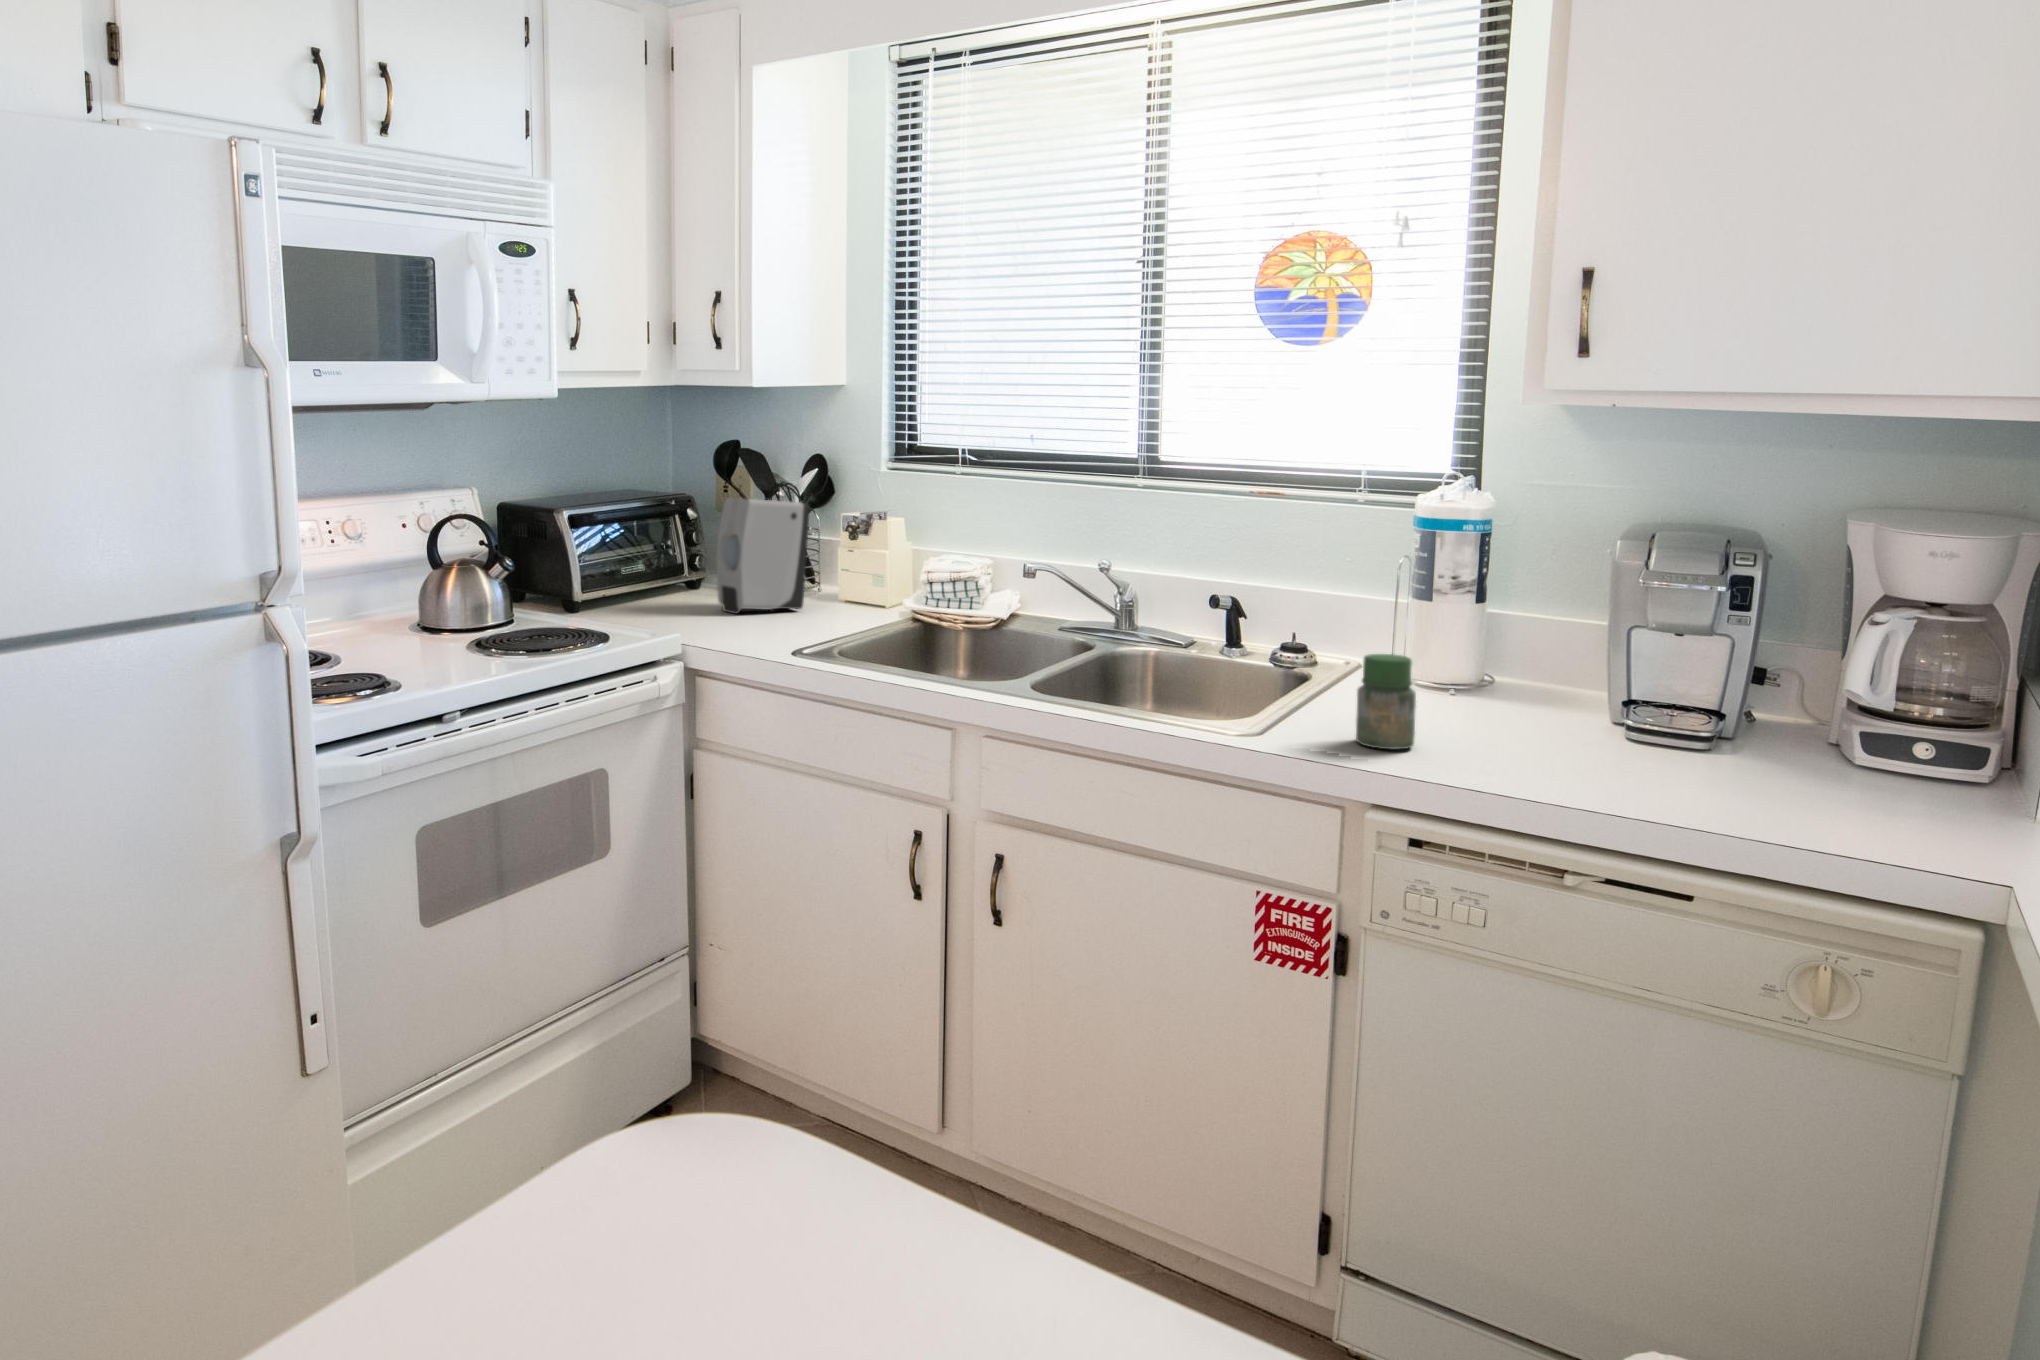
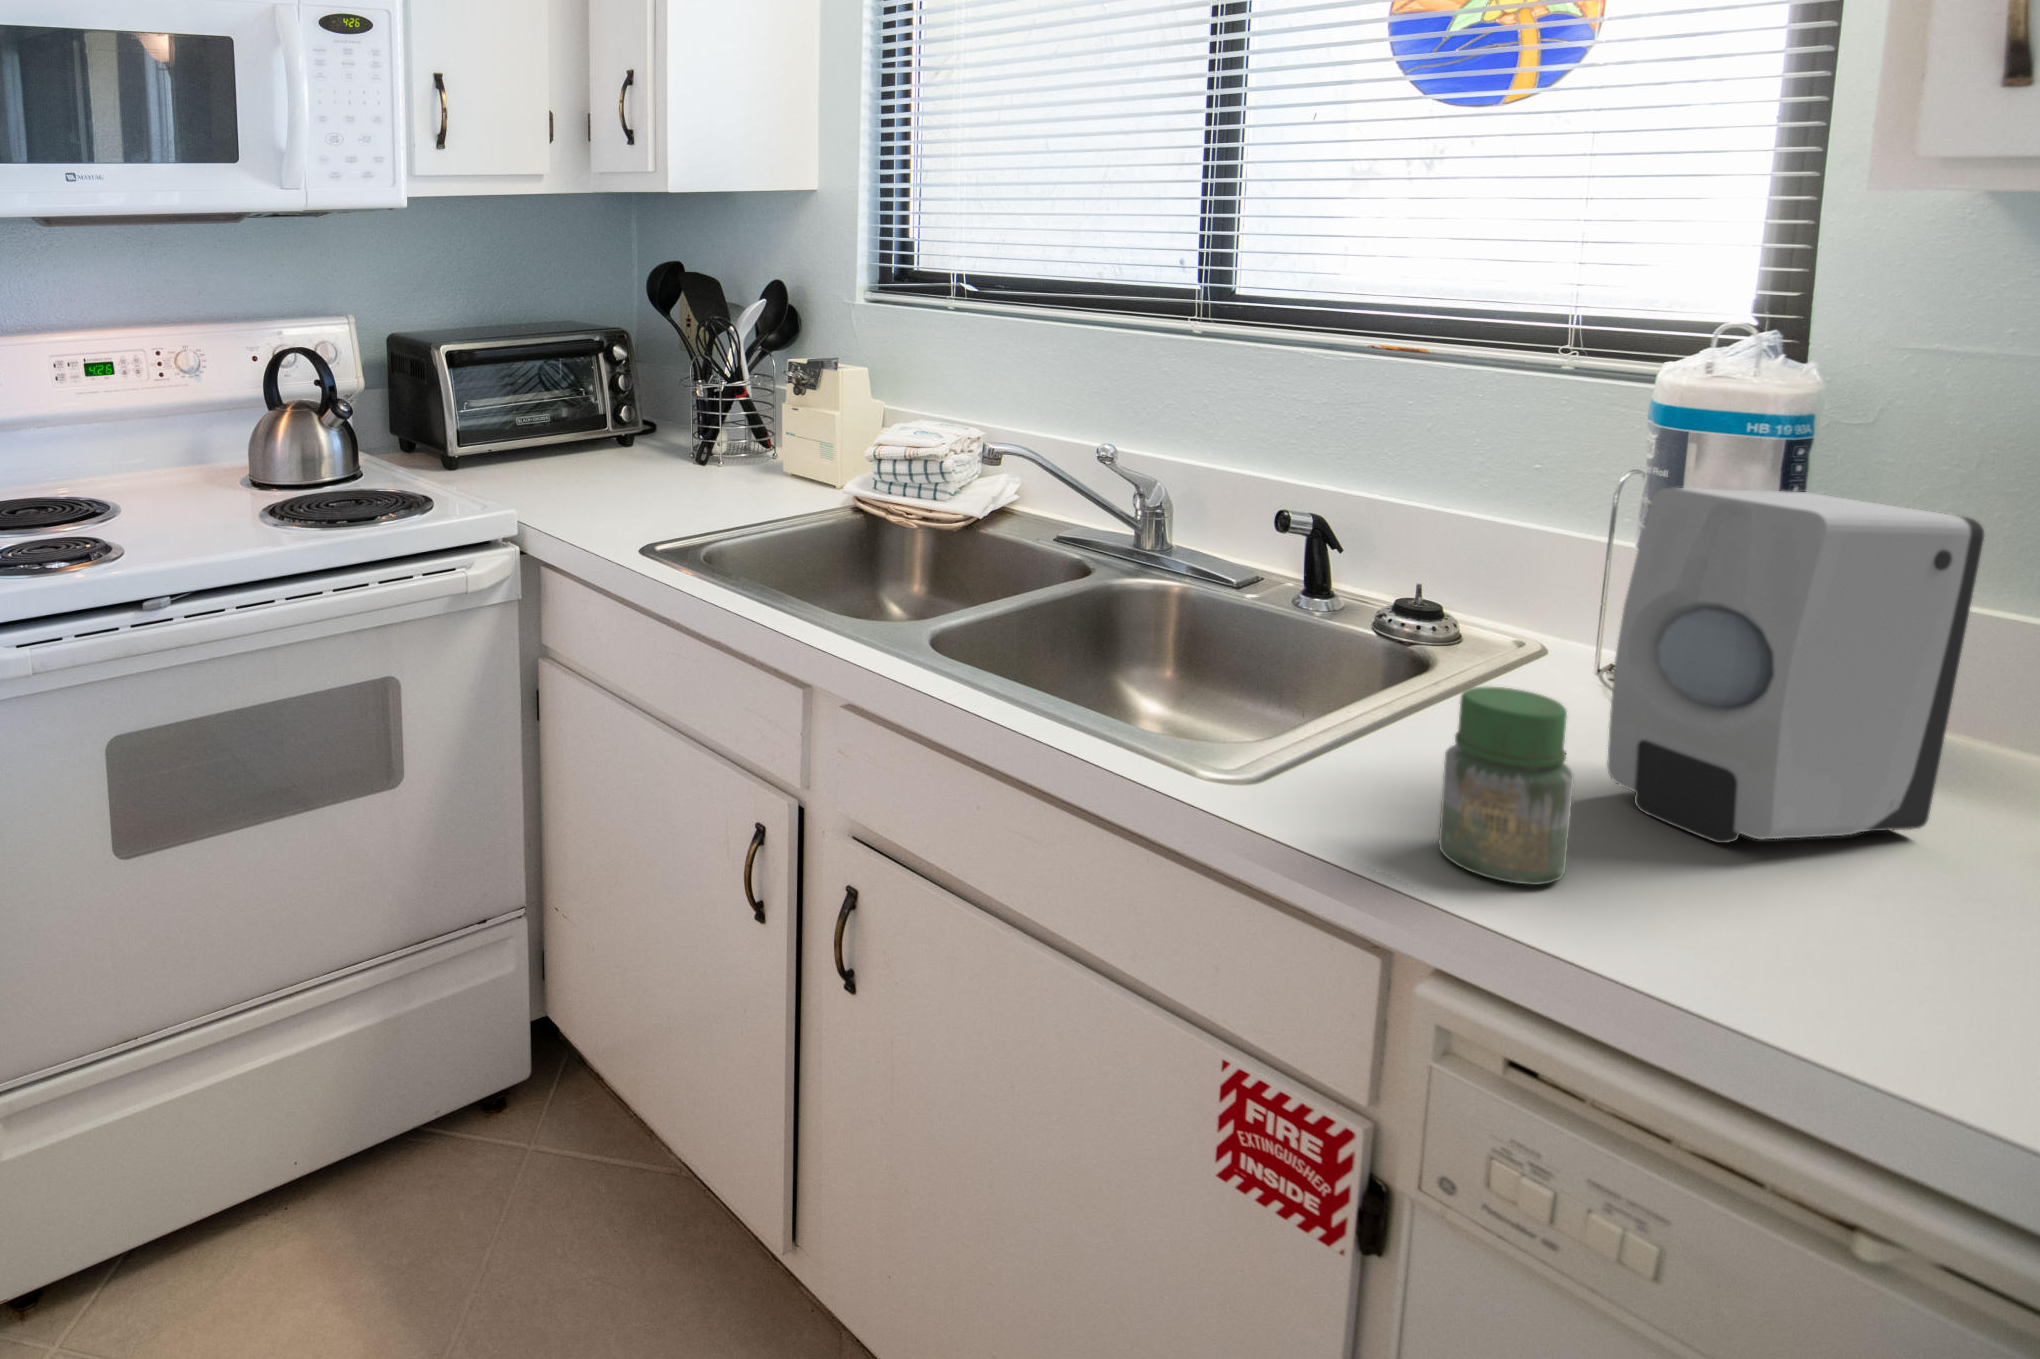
soap dispenser: present [716,498,810,614] -> present [1607,488,1984,843]

